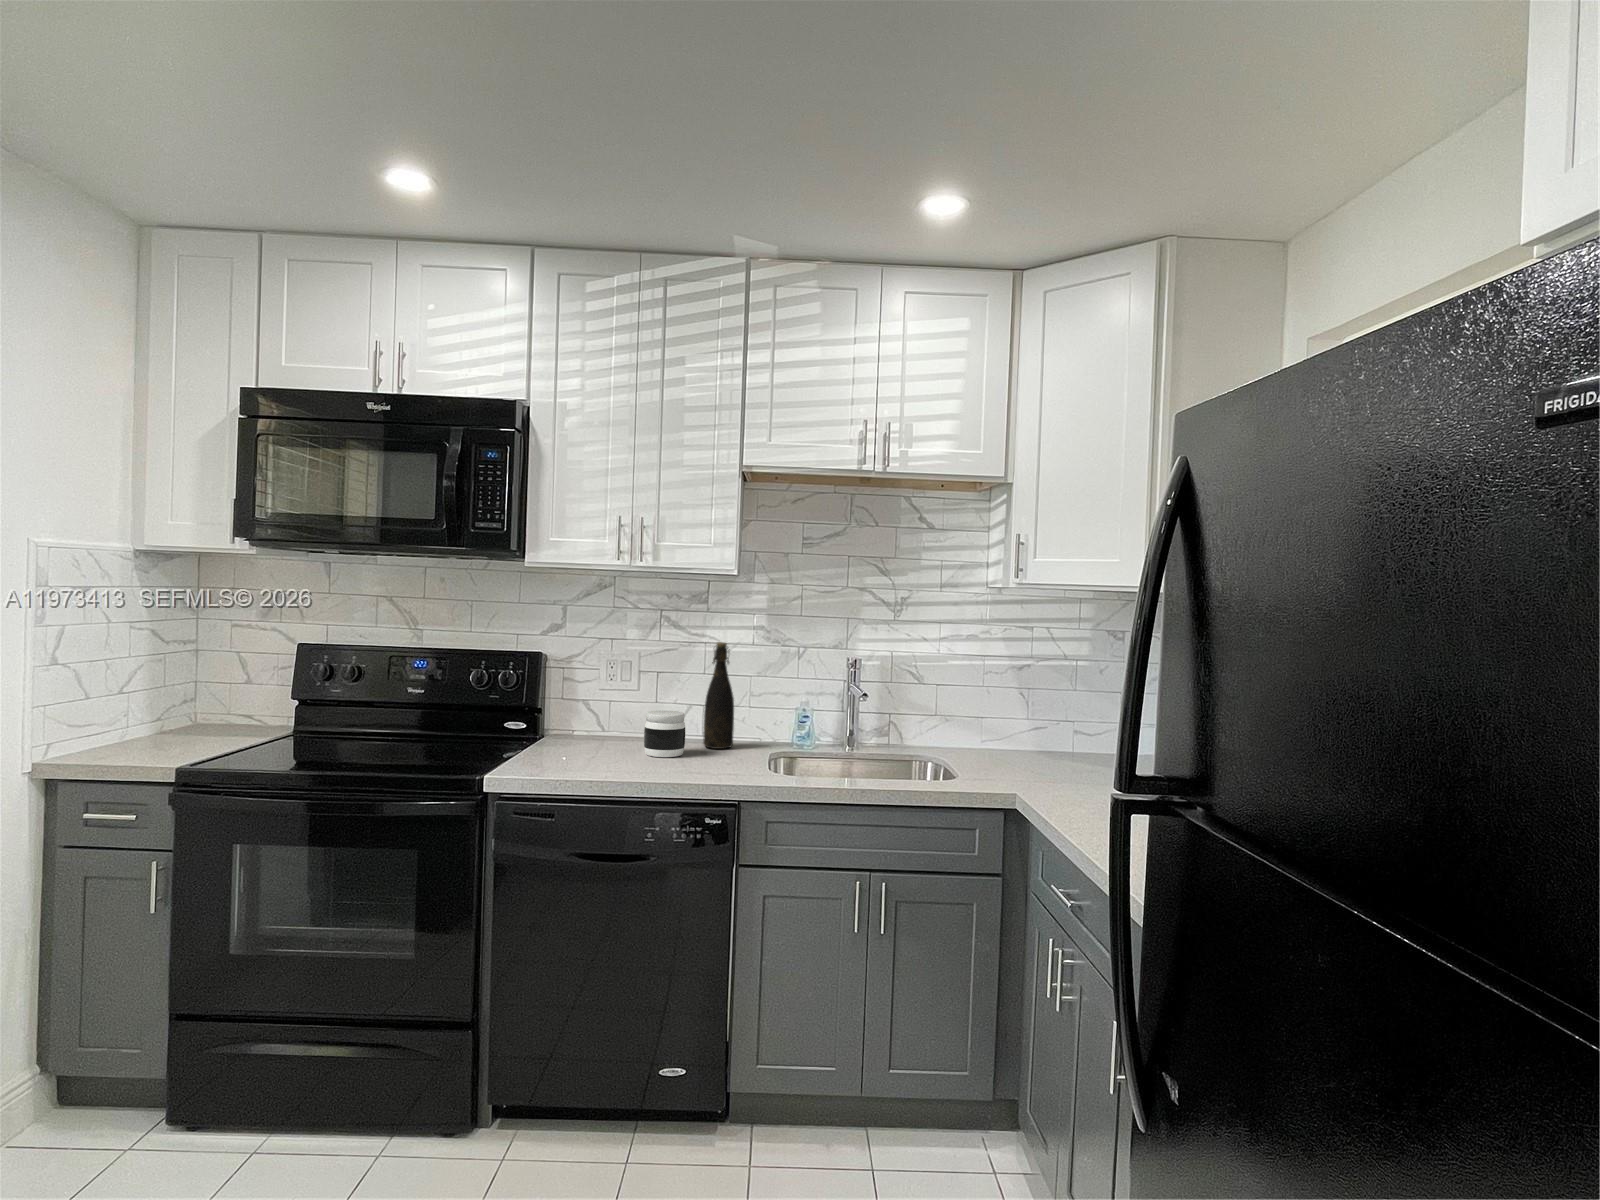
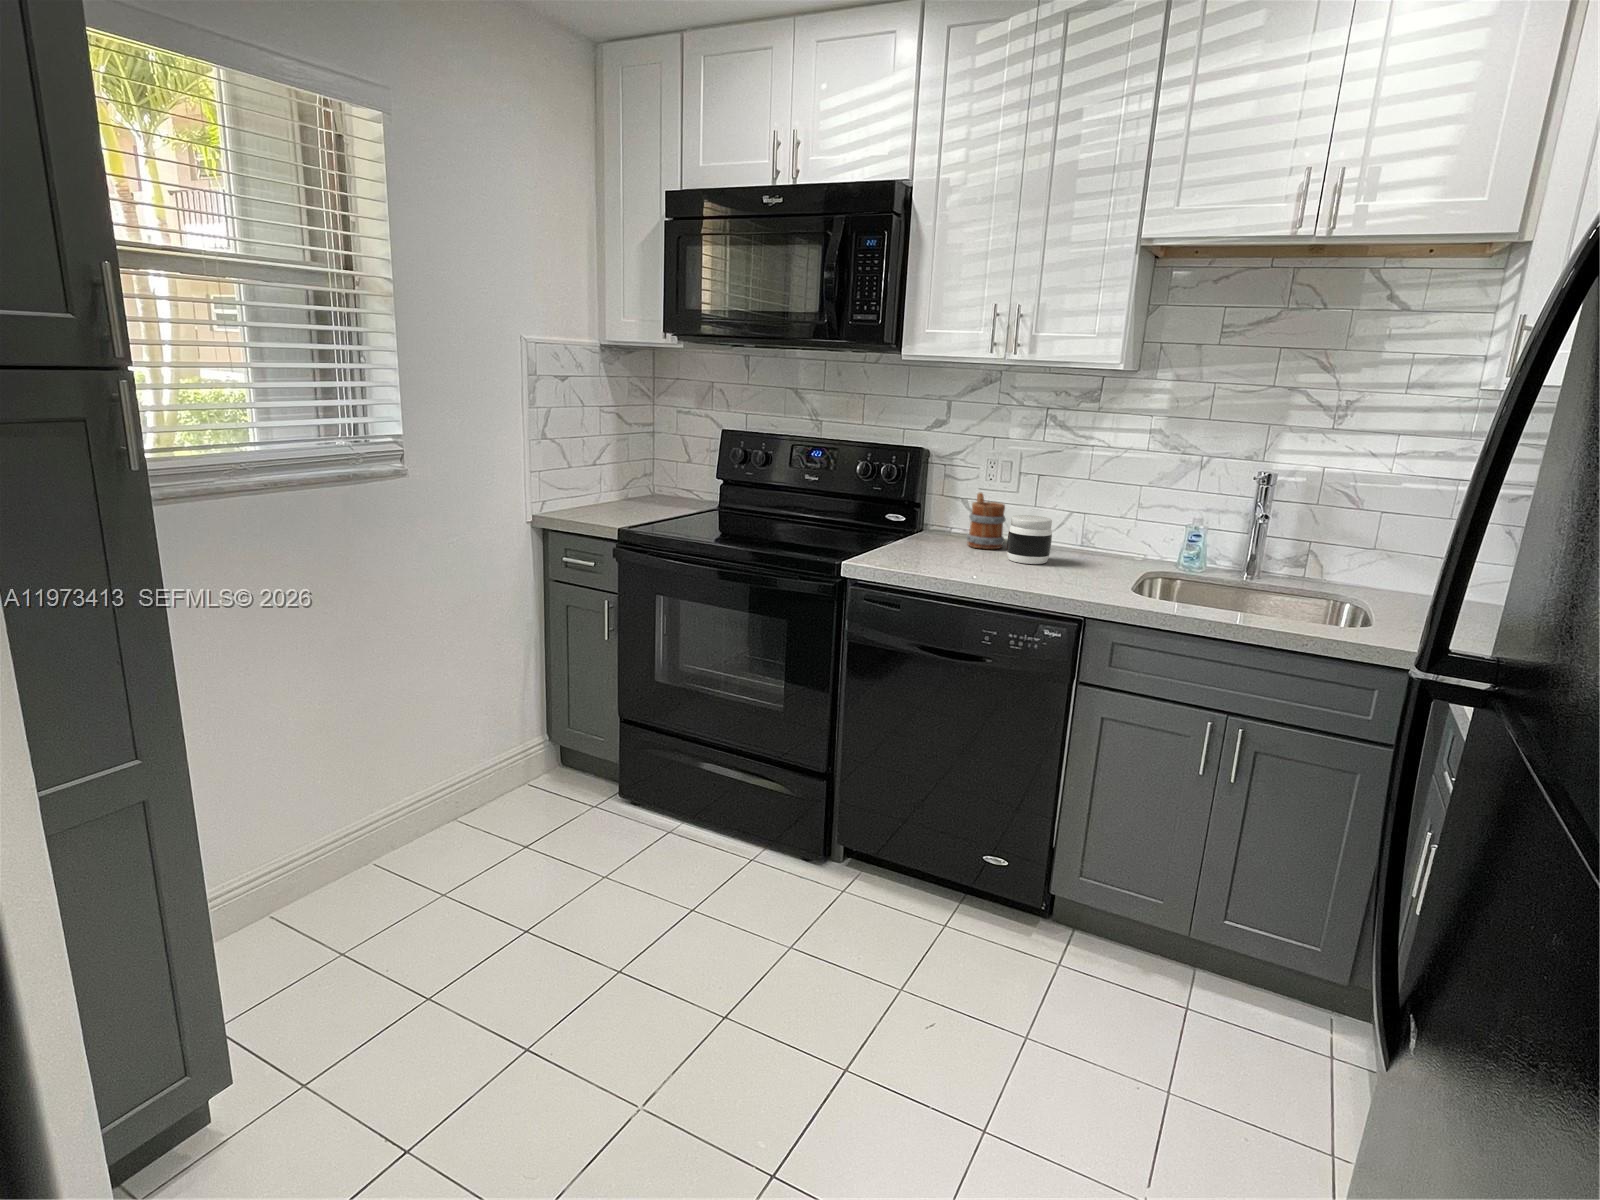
bottle: present [703,642,734,749] -> none [1076,446,1114,561]
mug: none [596,693,635,748] -> present [966,493,1006,549]

